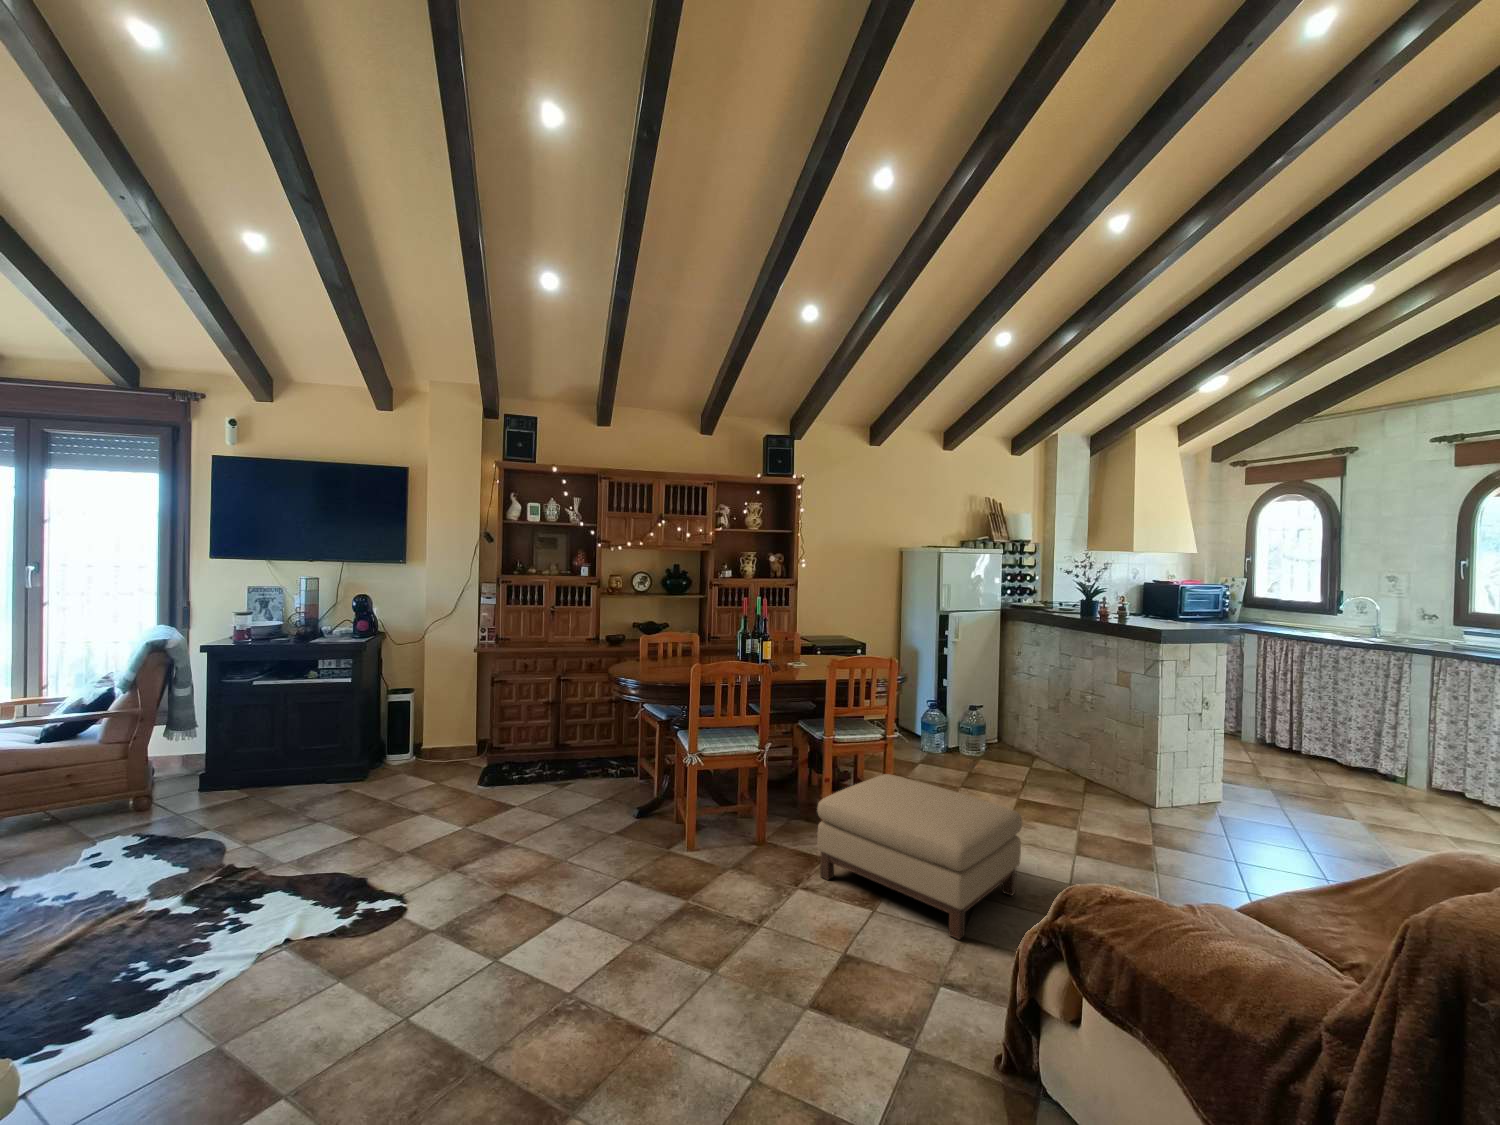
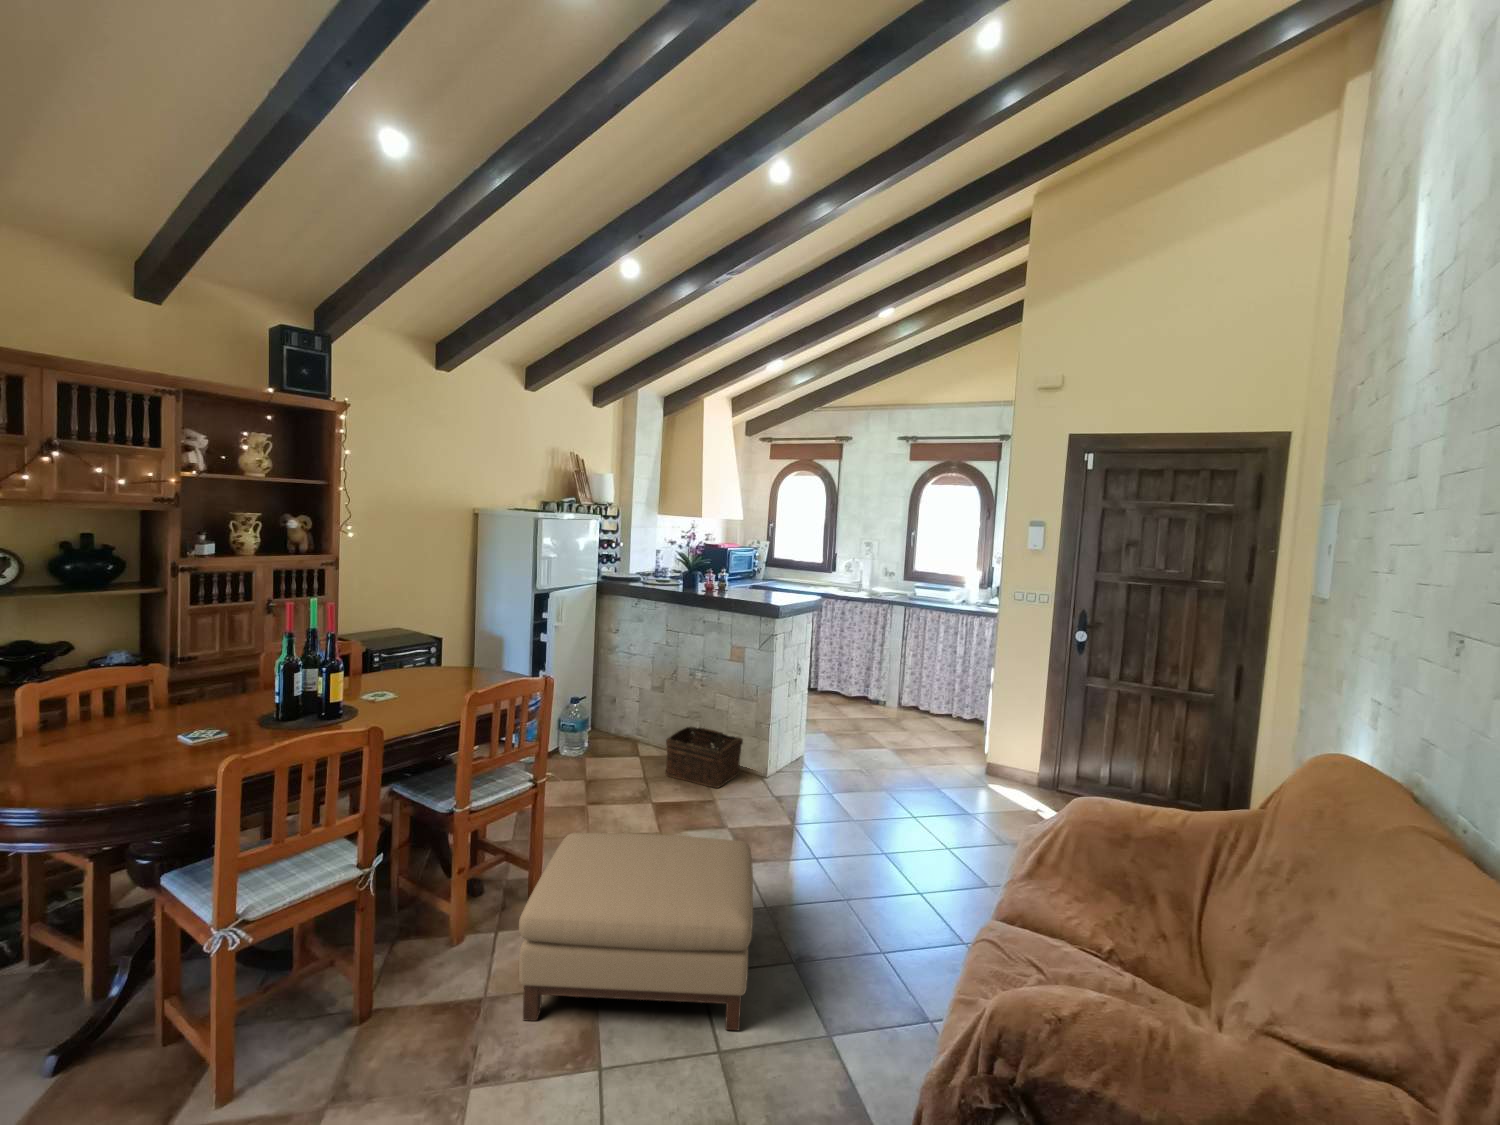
basket: none [1039,744,1123,804] -> present [666,727,743,788]

